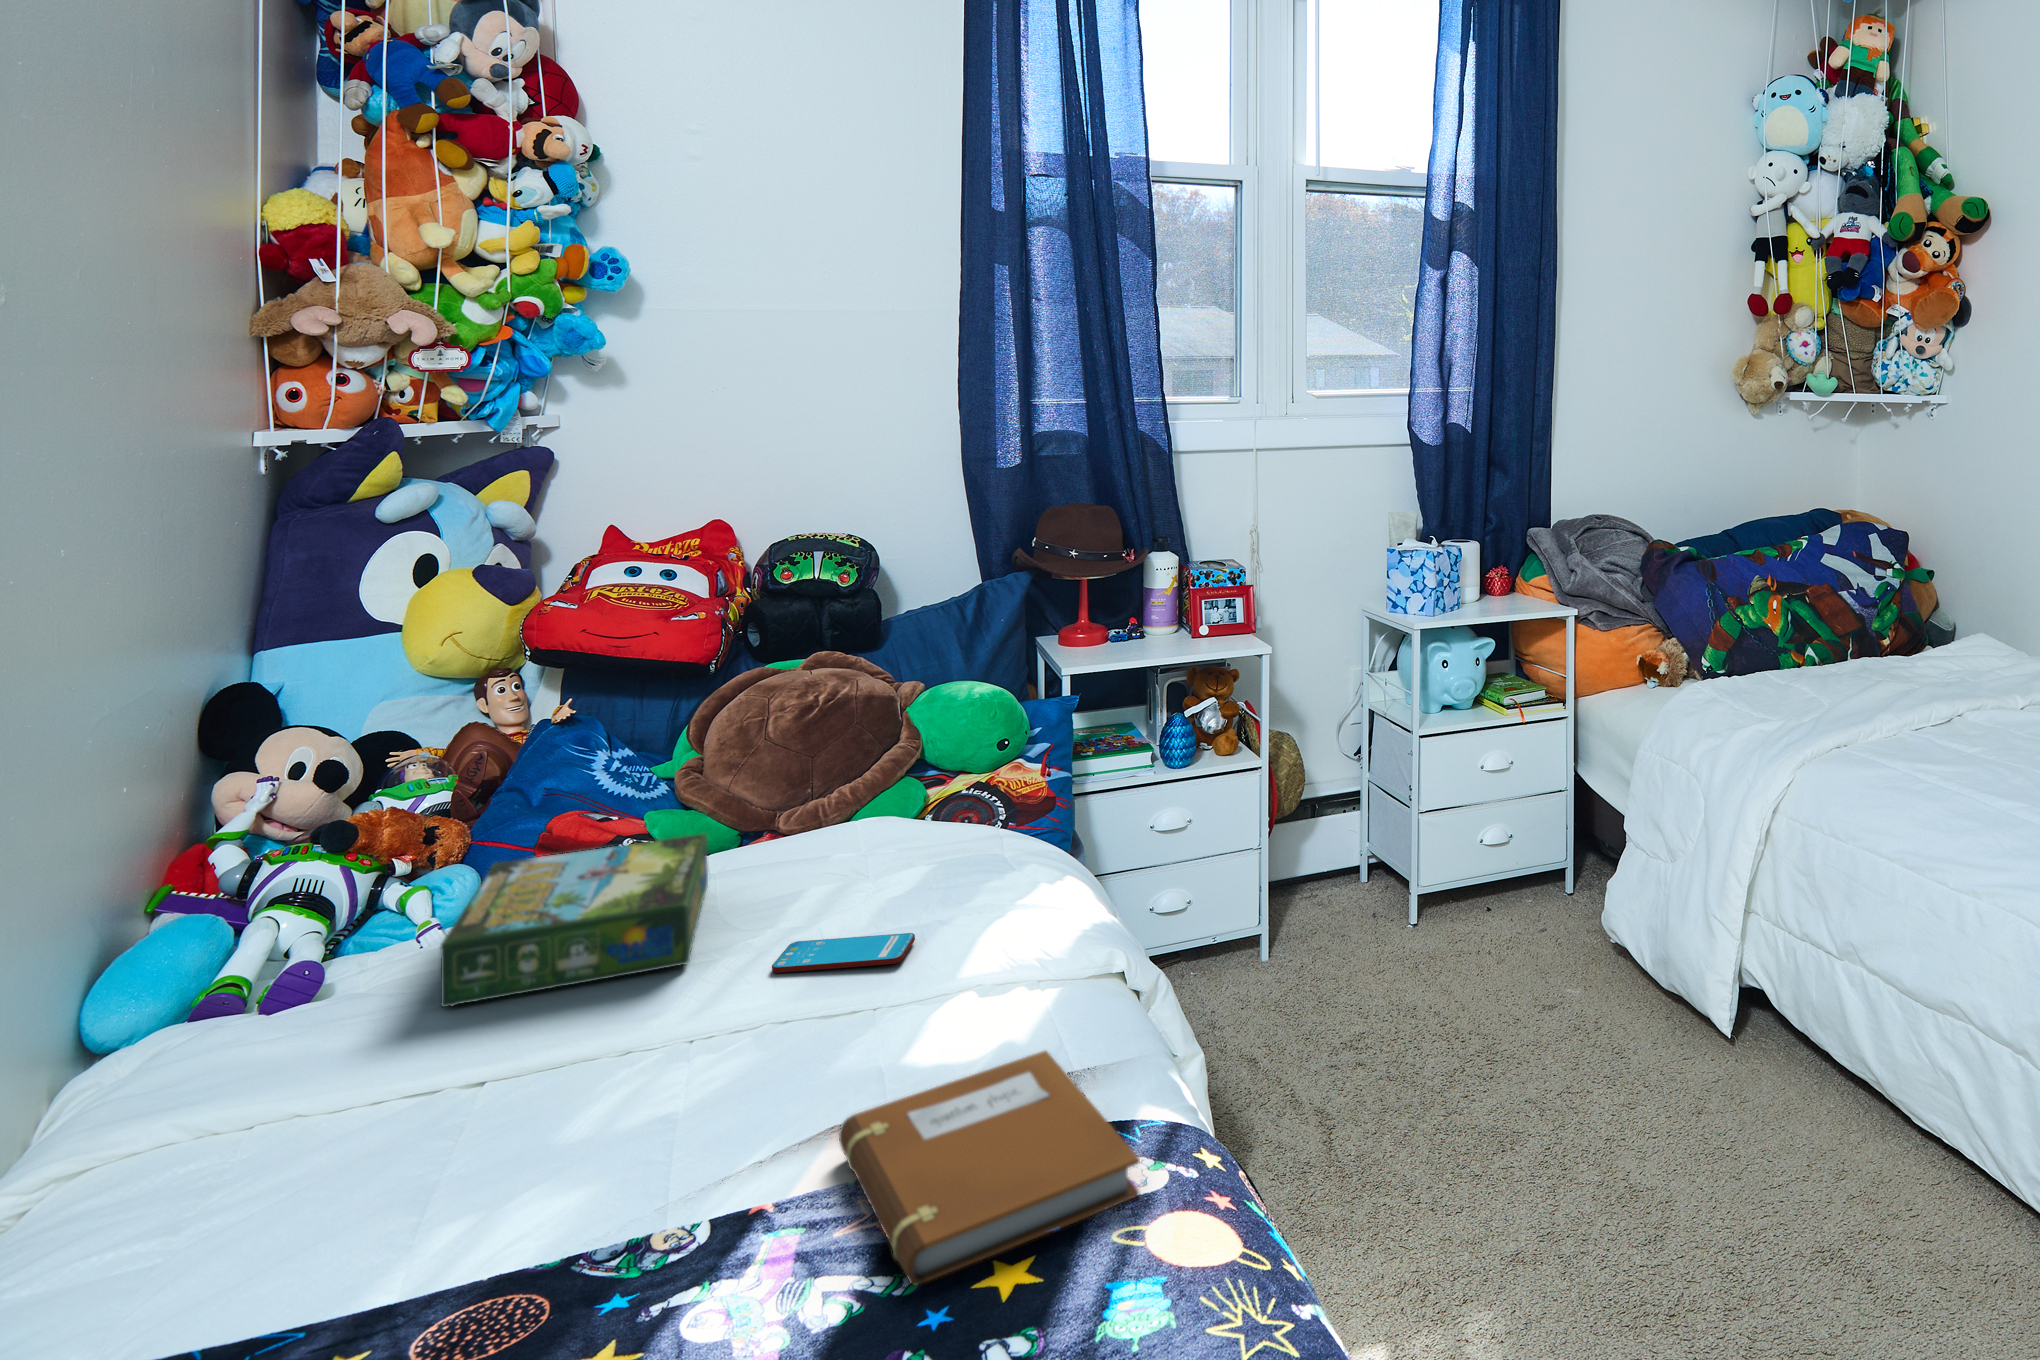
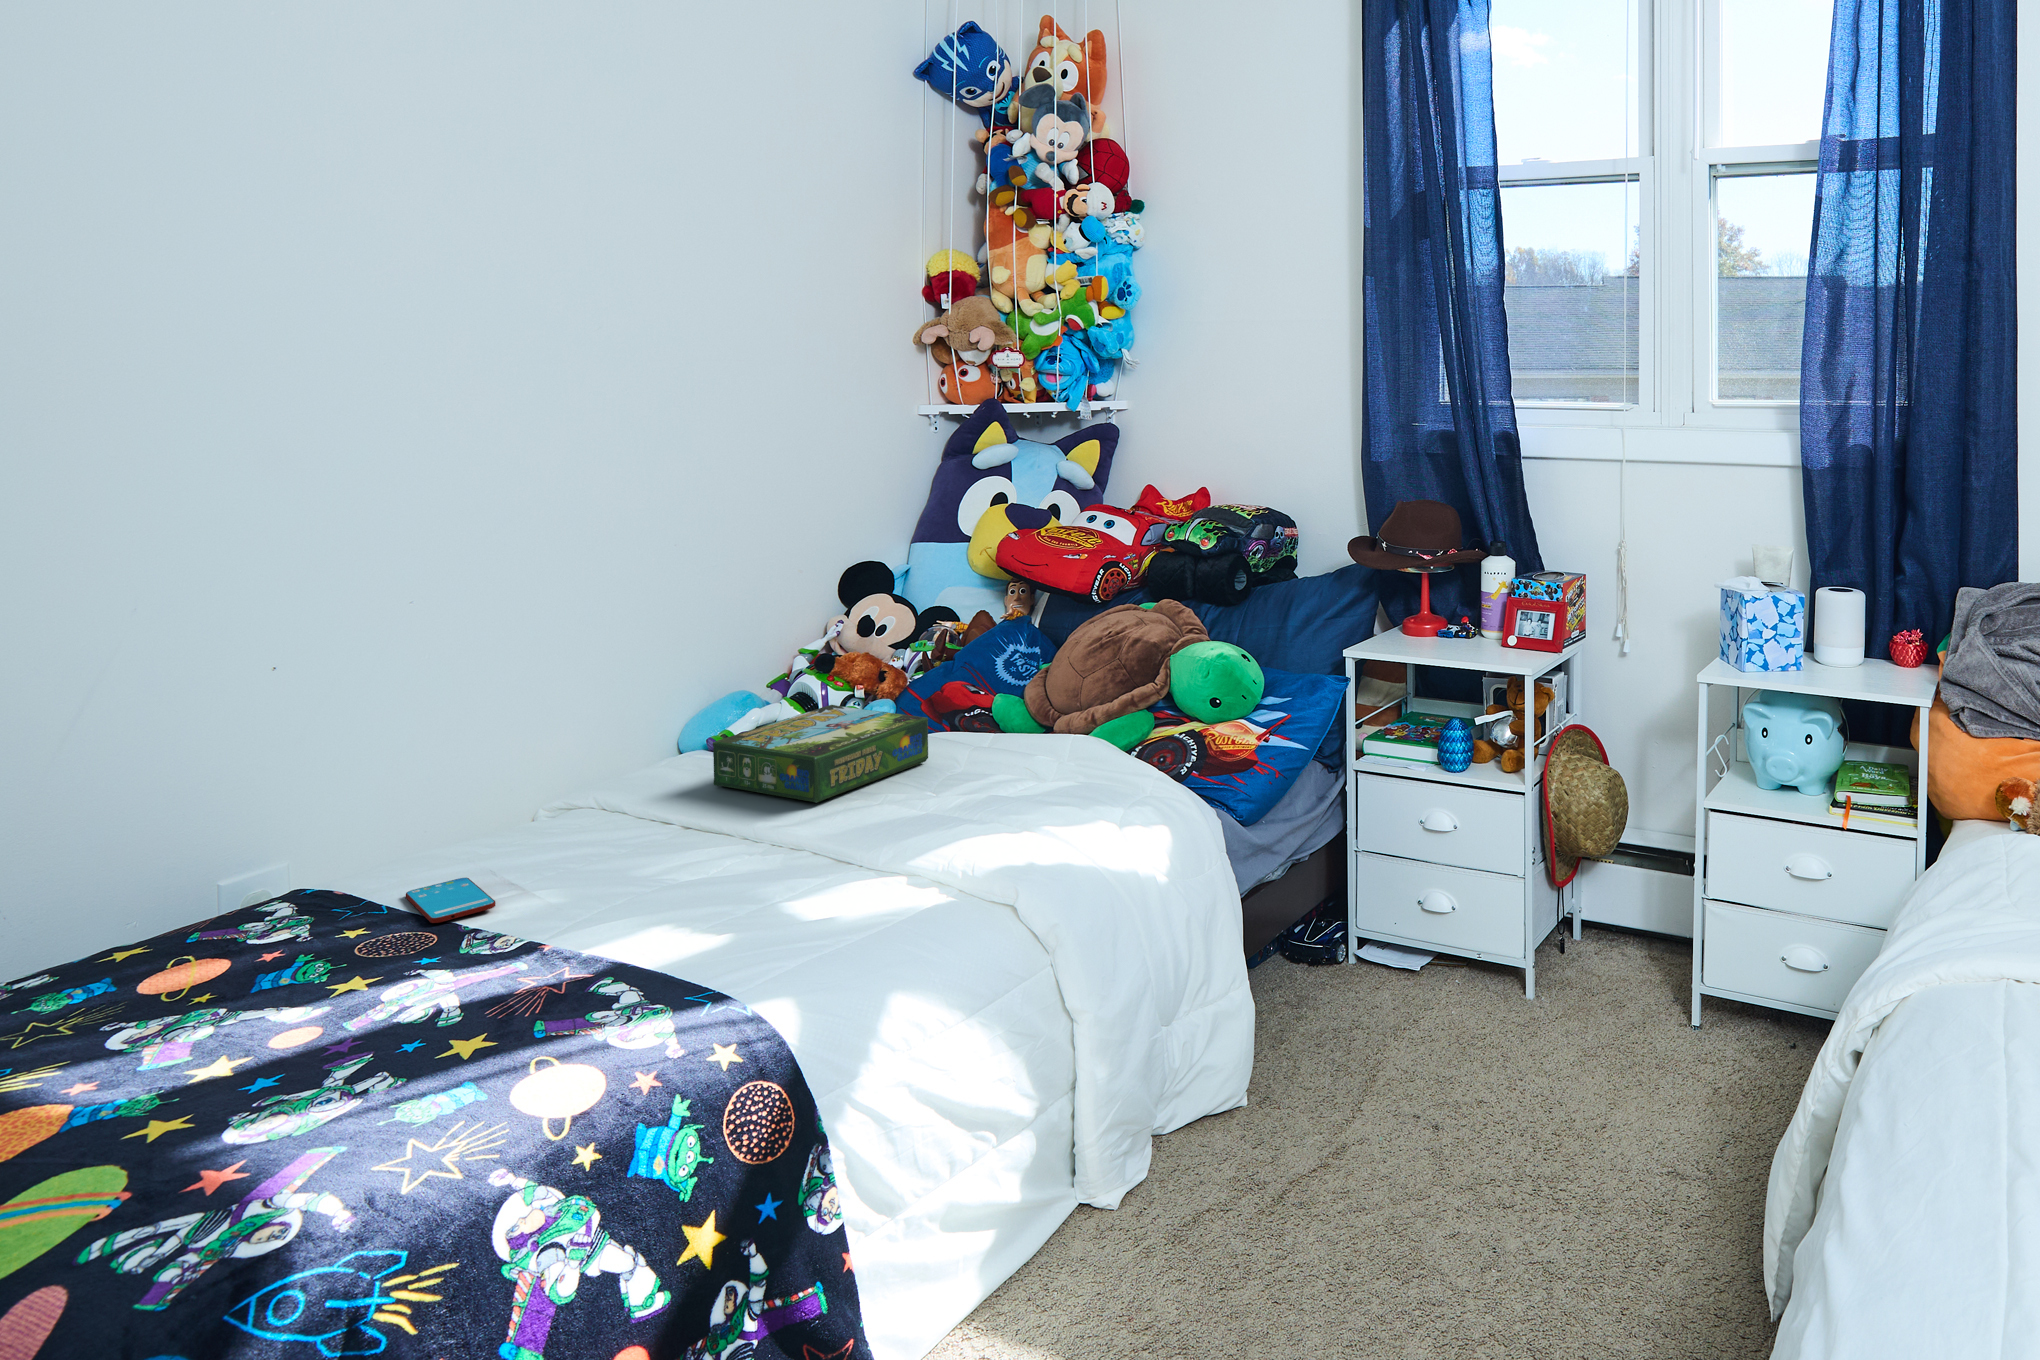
smartphone: present [772,933,915,973] -> present [406,878,496,923]
notebook: present [839,1051,1140,1285] -> none [441,924,756,1062]

